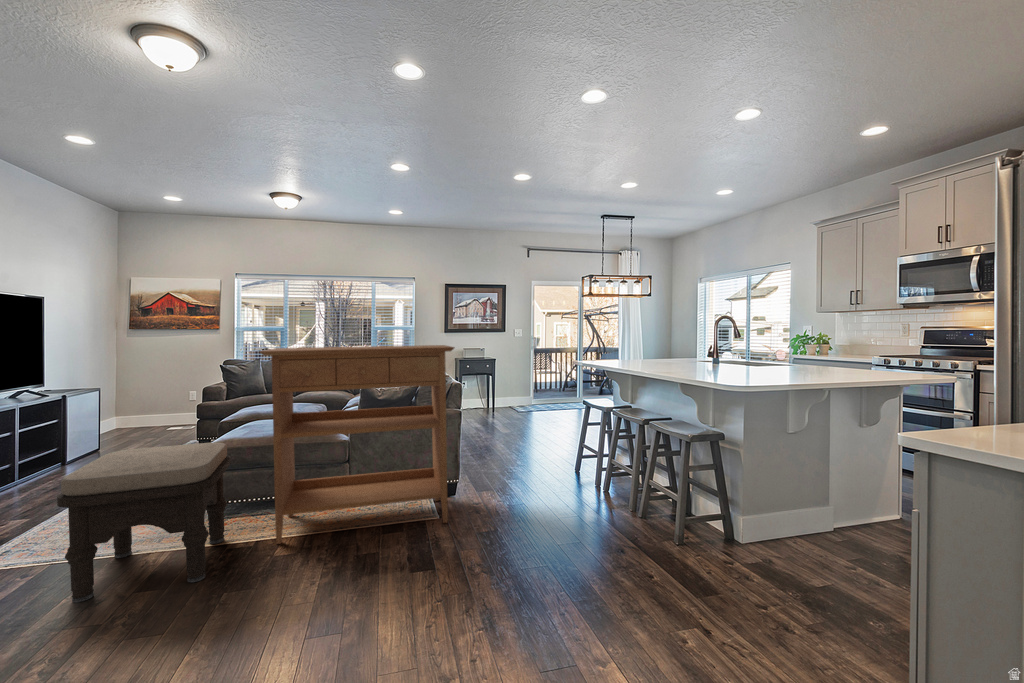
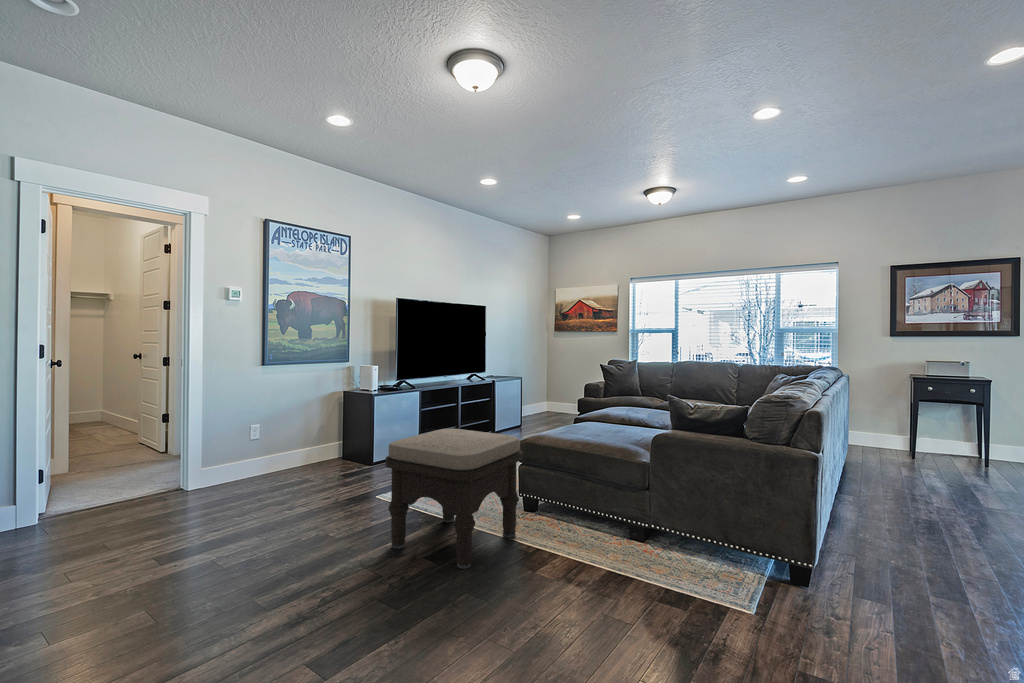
console table: present [259,345,455,544] -> none [533,345,788,626]

